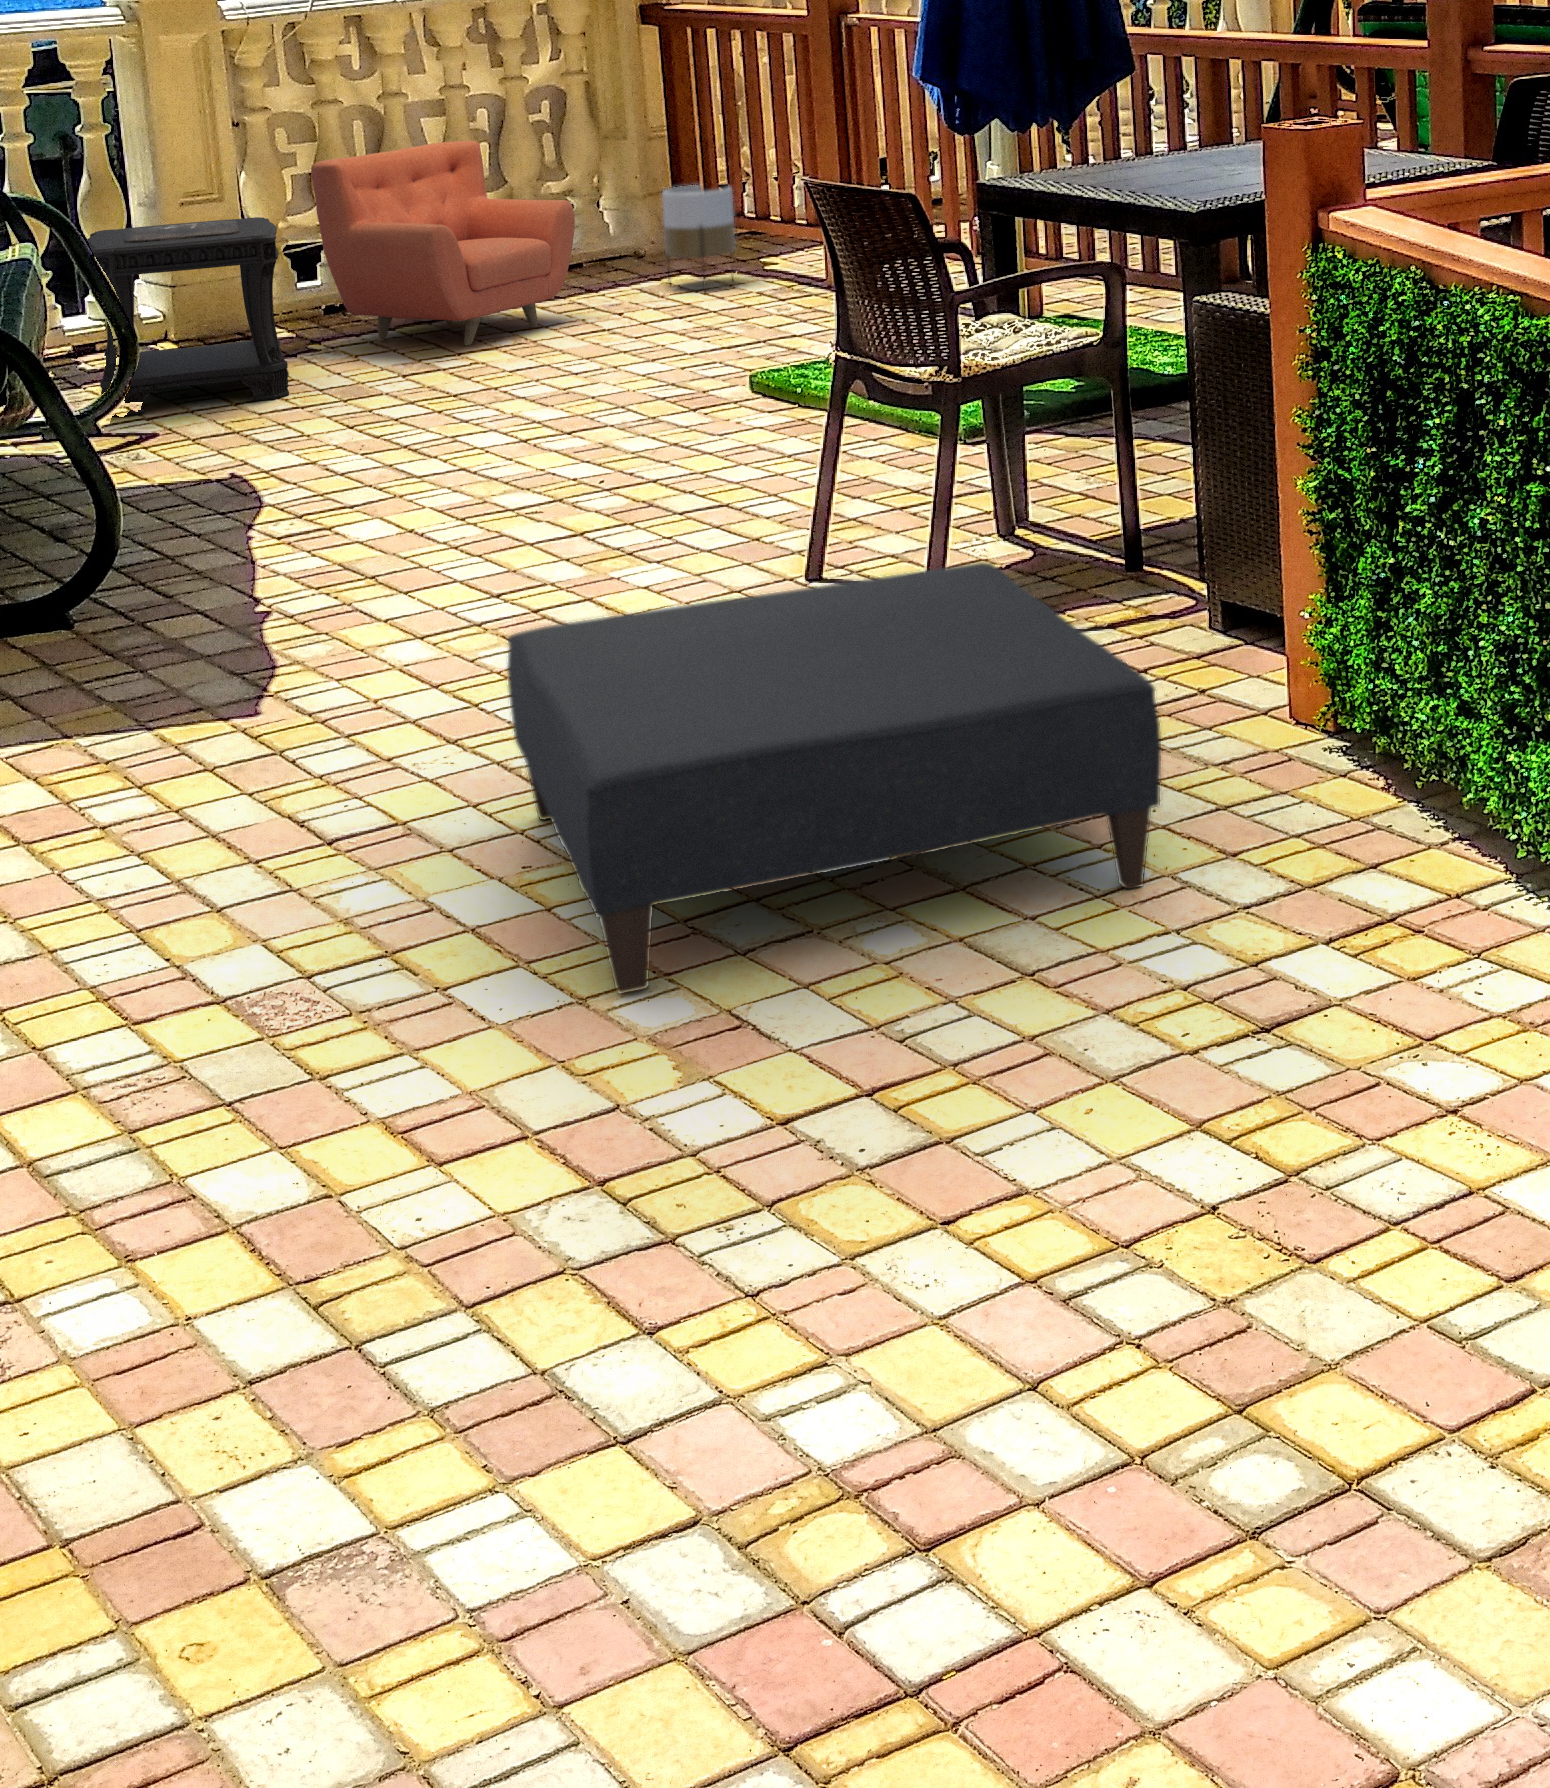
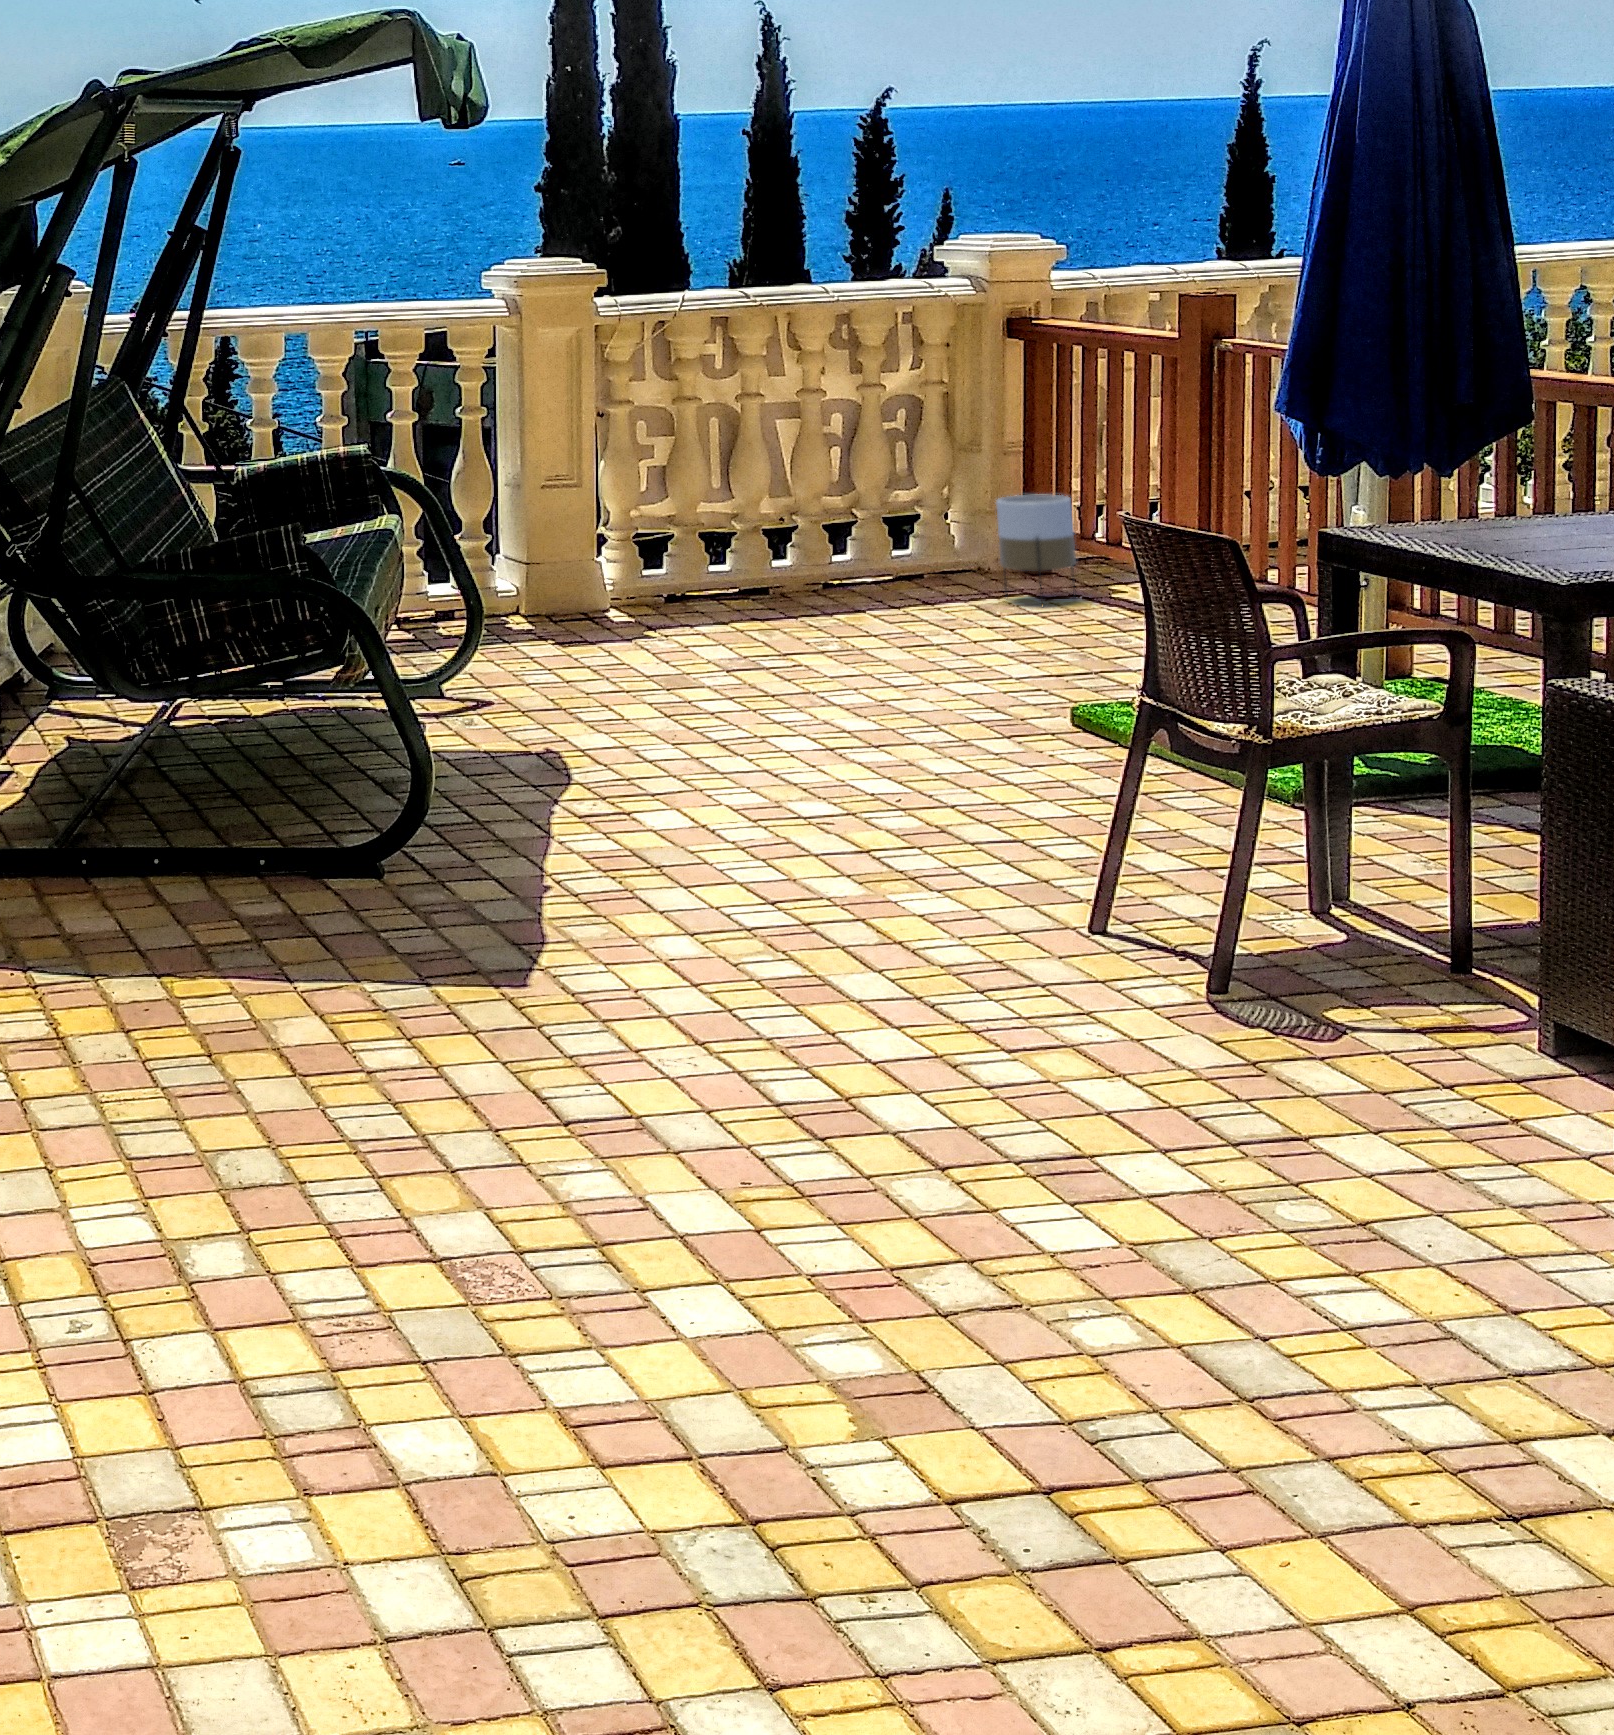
armchair: present [311,141,575,345] -> none [646,442,901,646]
side table: present [86,217,289,416] -> none [441,510,618,691]
ottoman: present [507,562,1161,993] -> none [729,928,1425,1329]

